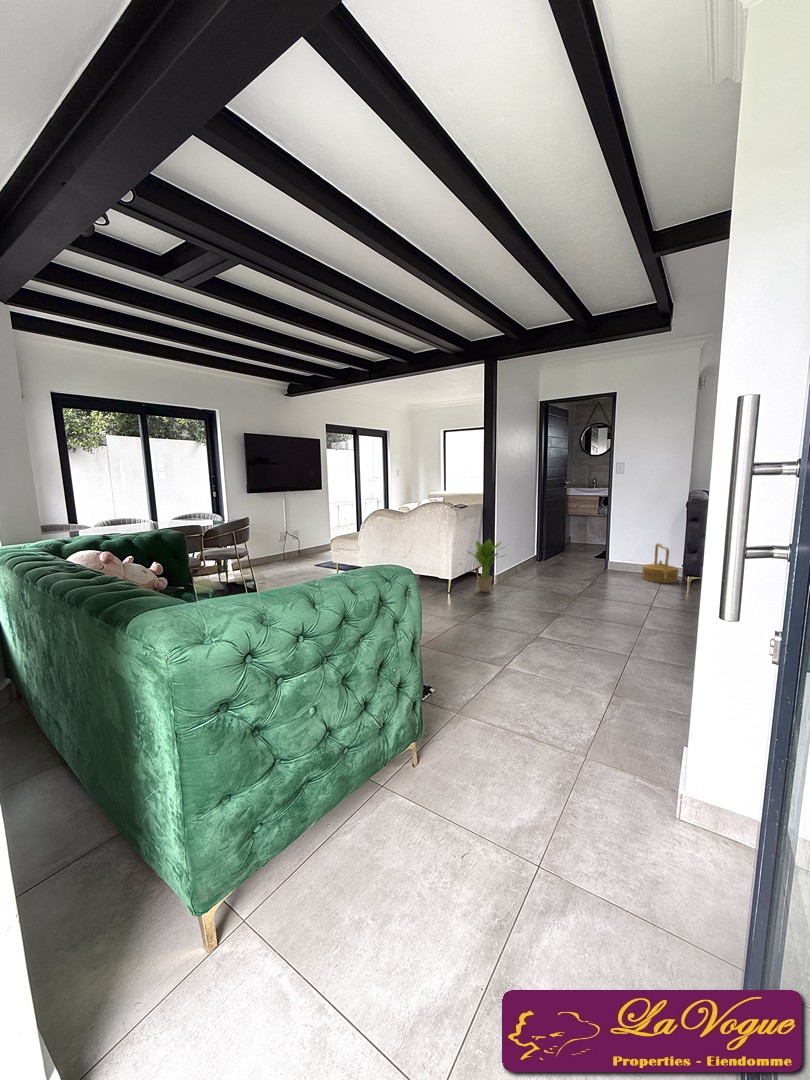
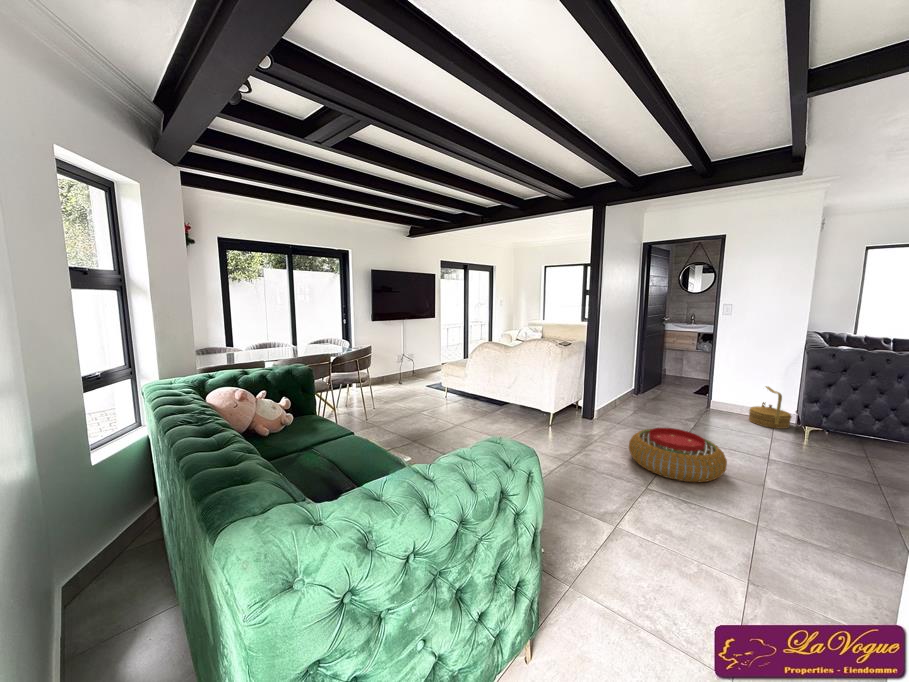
potted plant: present [468,539,503,592] -> none [570,375,611,426]
pouf: none [523,584,611,630] -> present [629,428,727,482]

